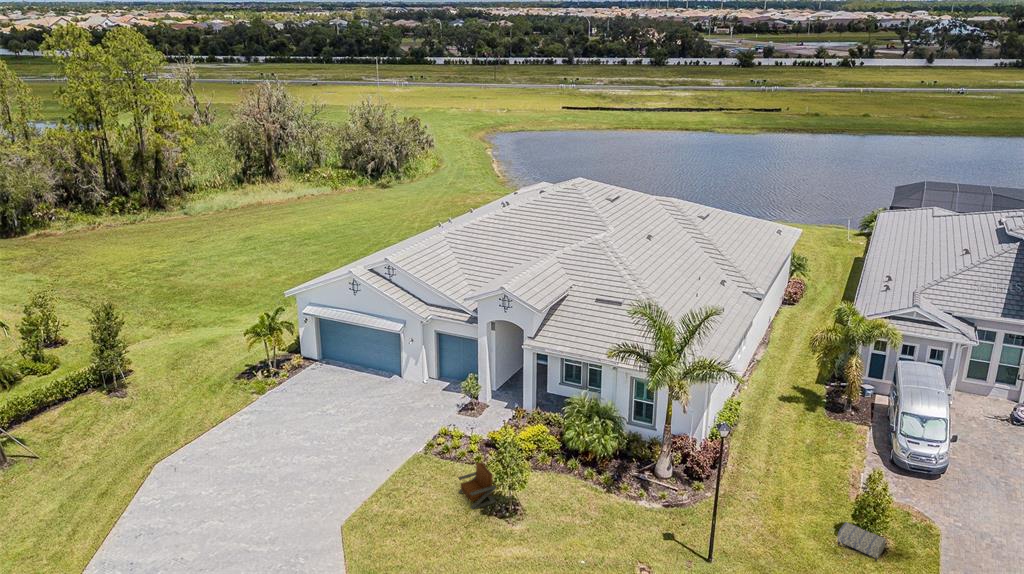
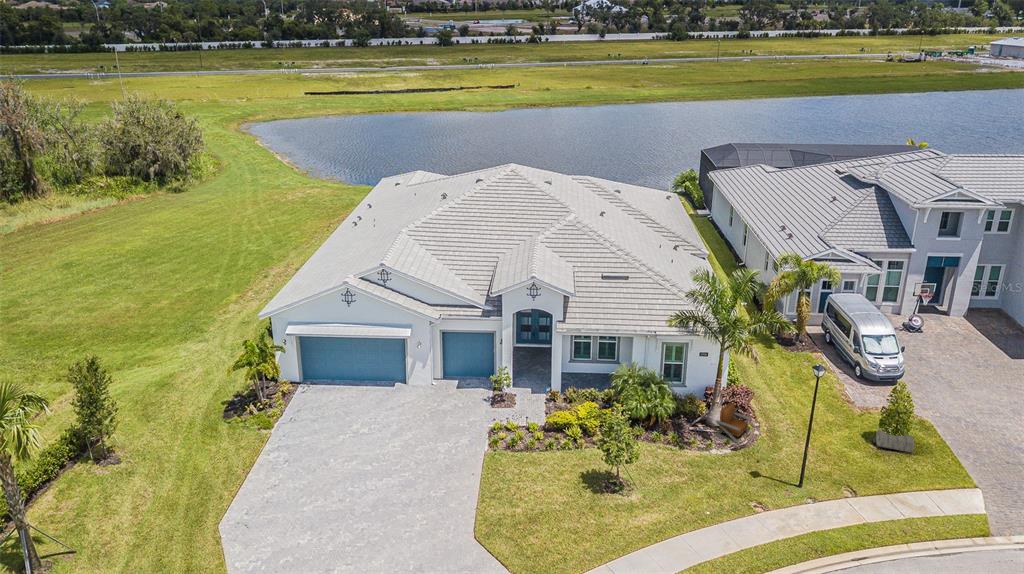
lounge chair: present [458,462,497,510] -> present [715,403,751,443]

